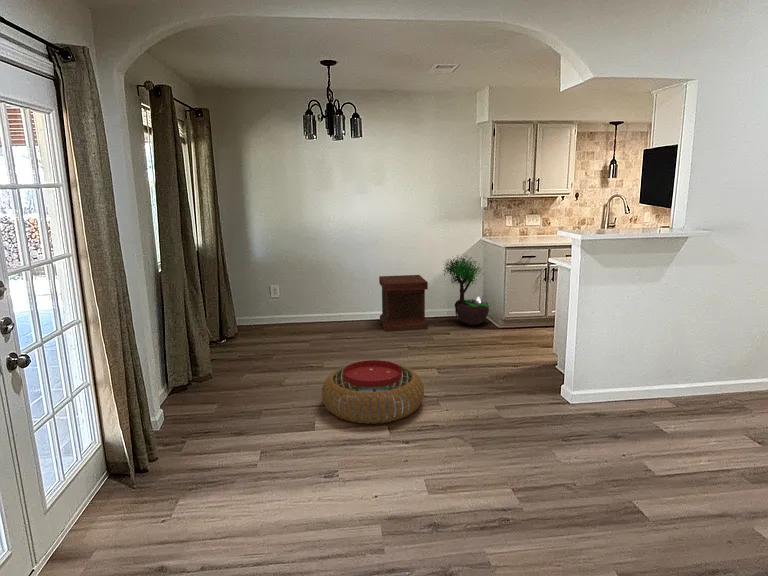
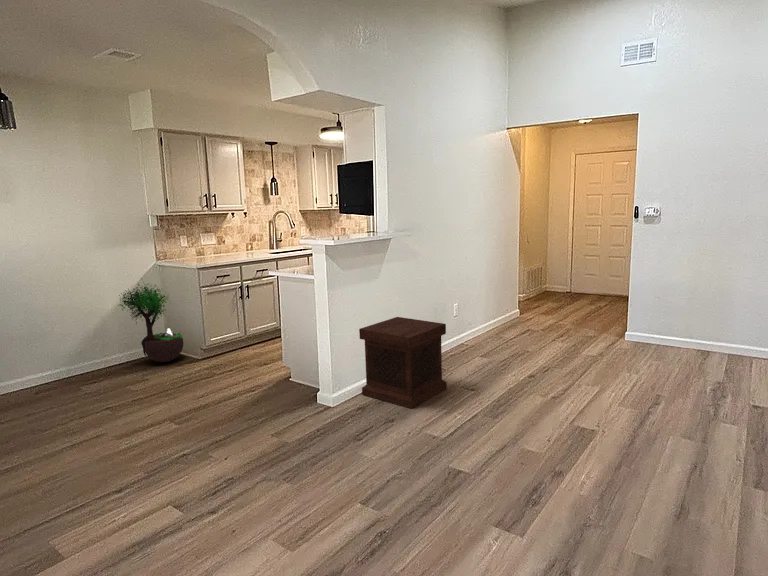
side table: present [379,275,428,331] -> present [359,317,447,408]
pouf: present [322,360,424,424] -> none [41,424,196,522]

